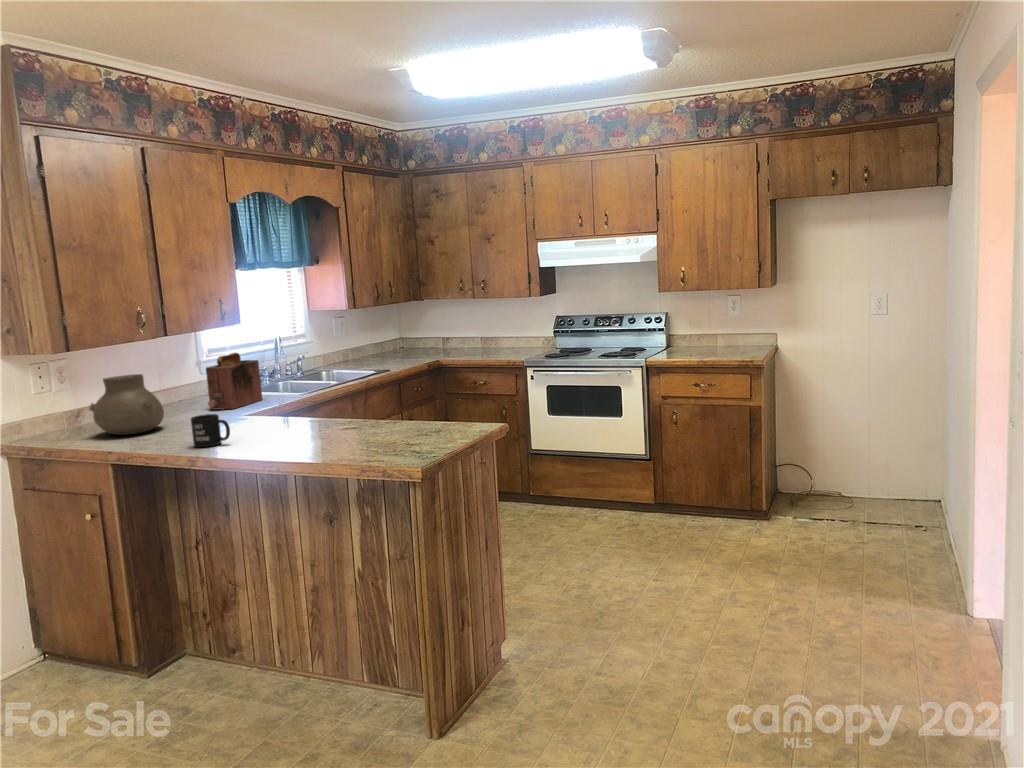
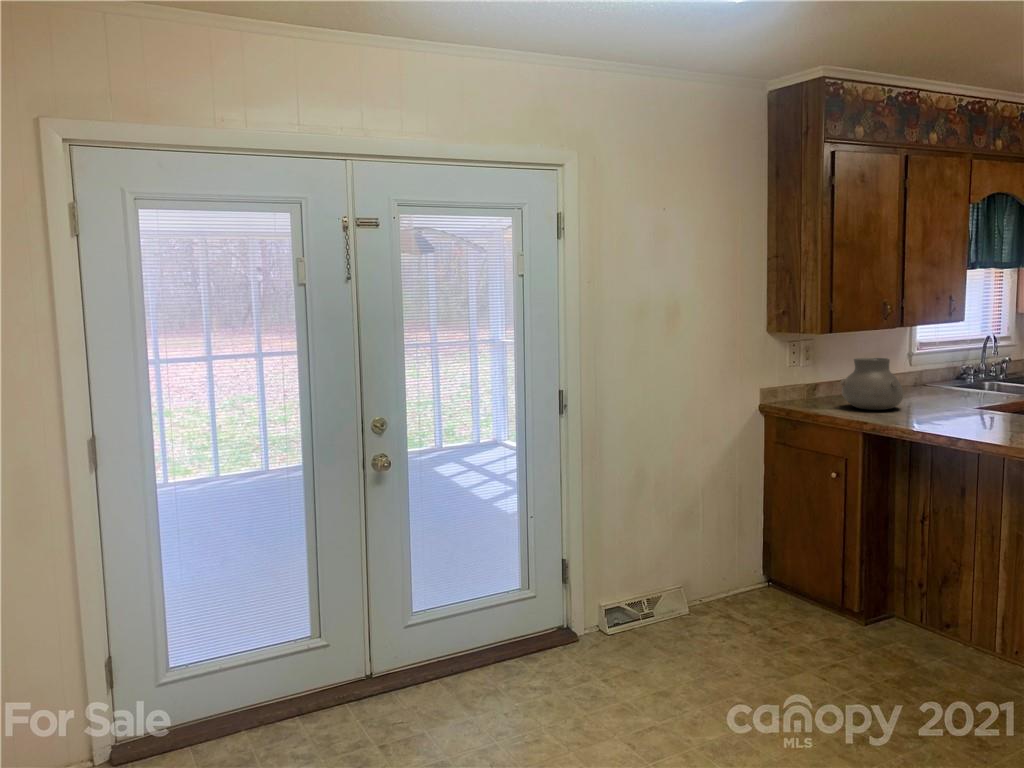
toaster: present [206,353,262,409] -> none [931,347,983,401]
mug: present [191,414,230,447] -> none [951,400,992,430]

